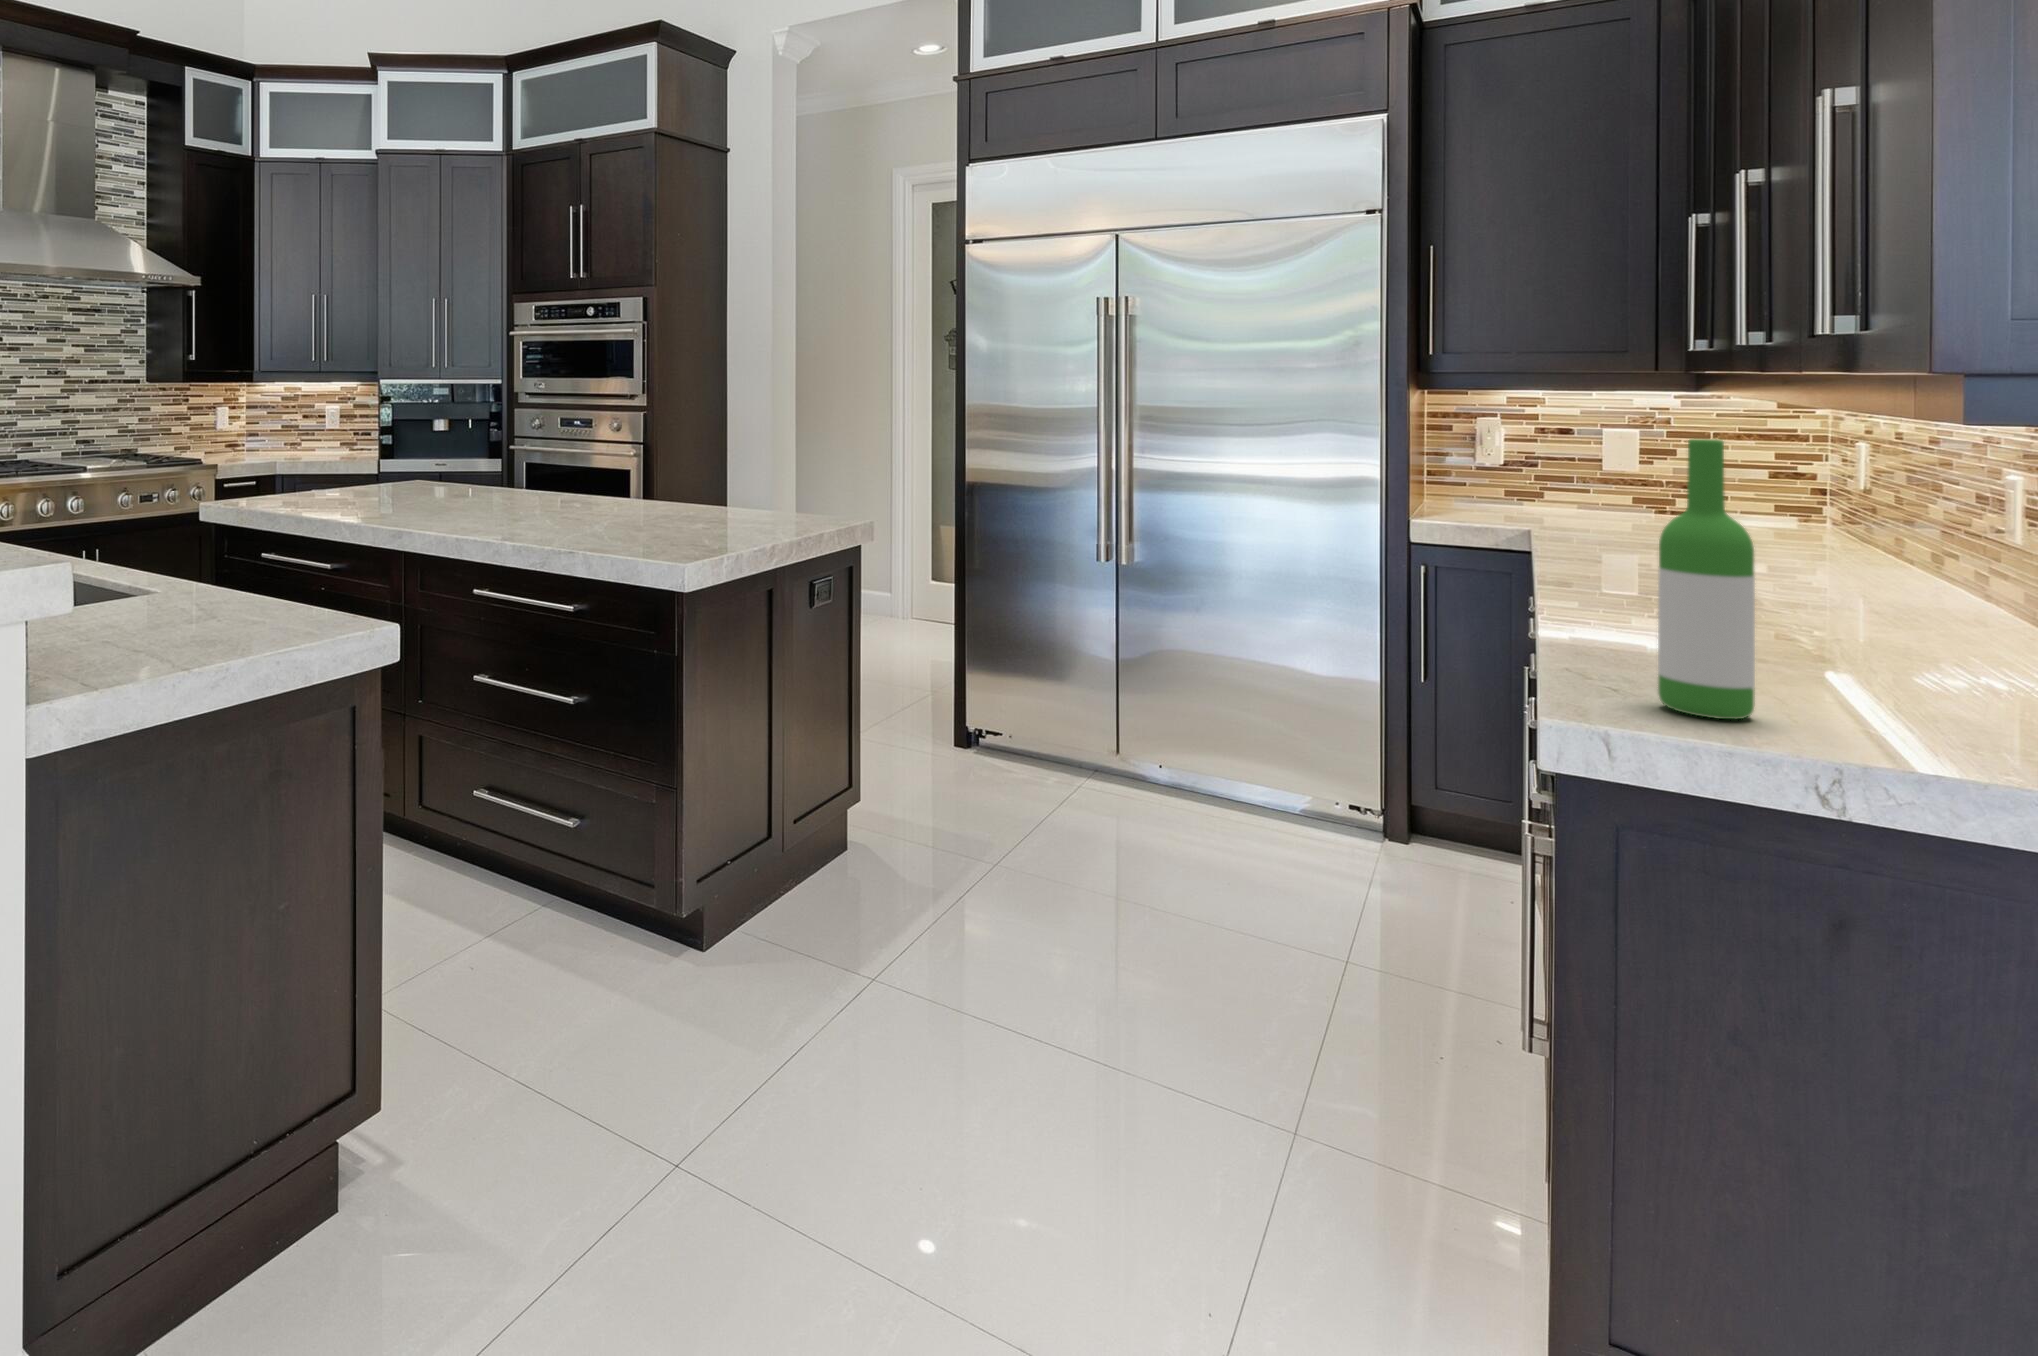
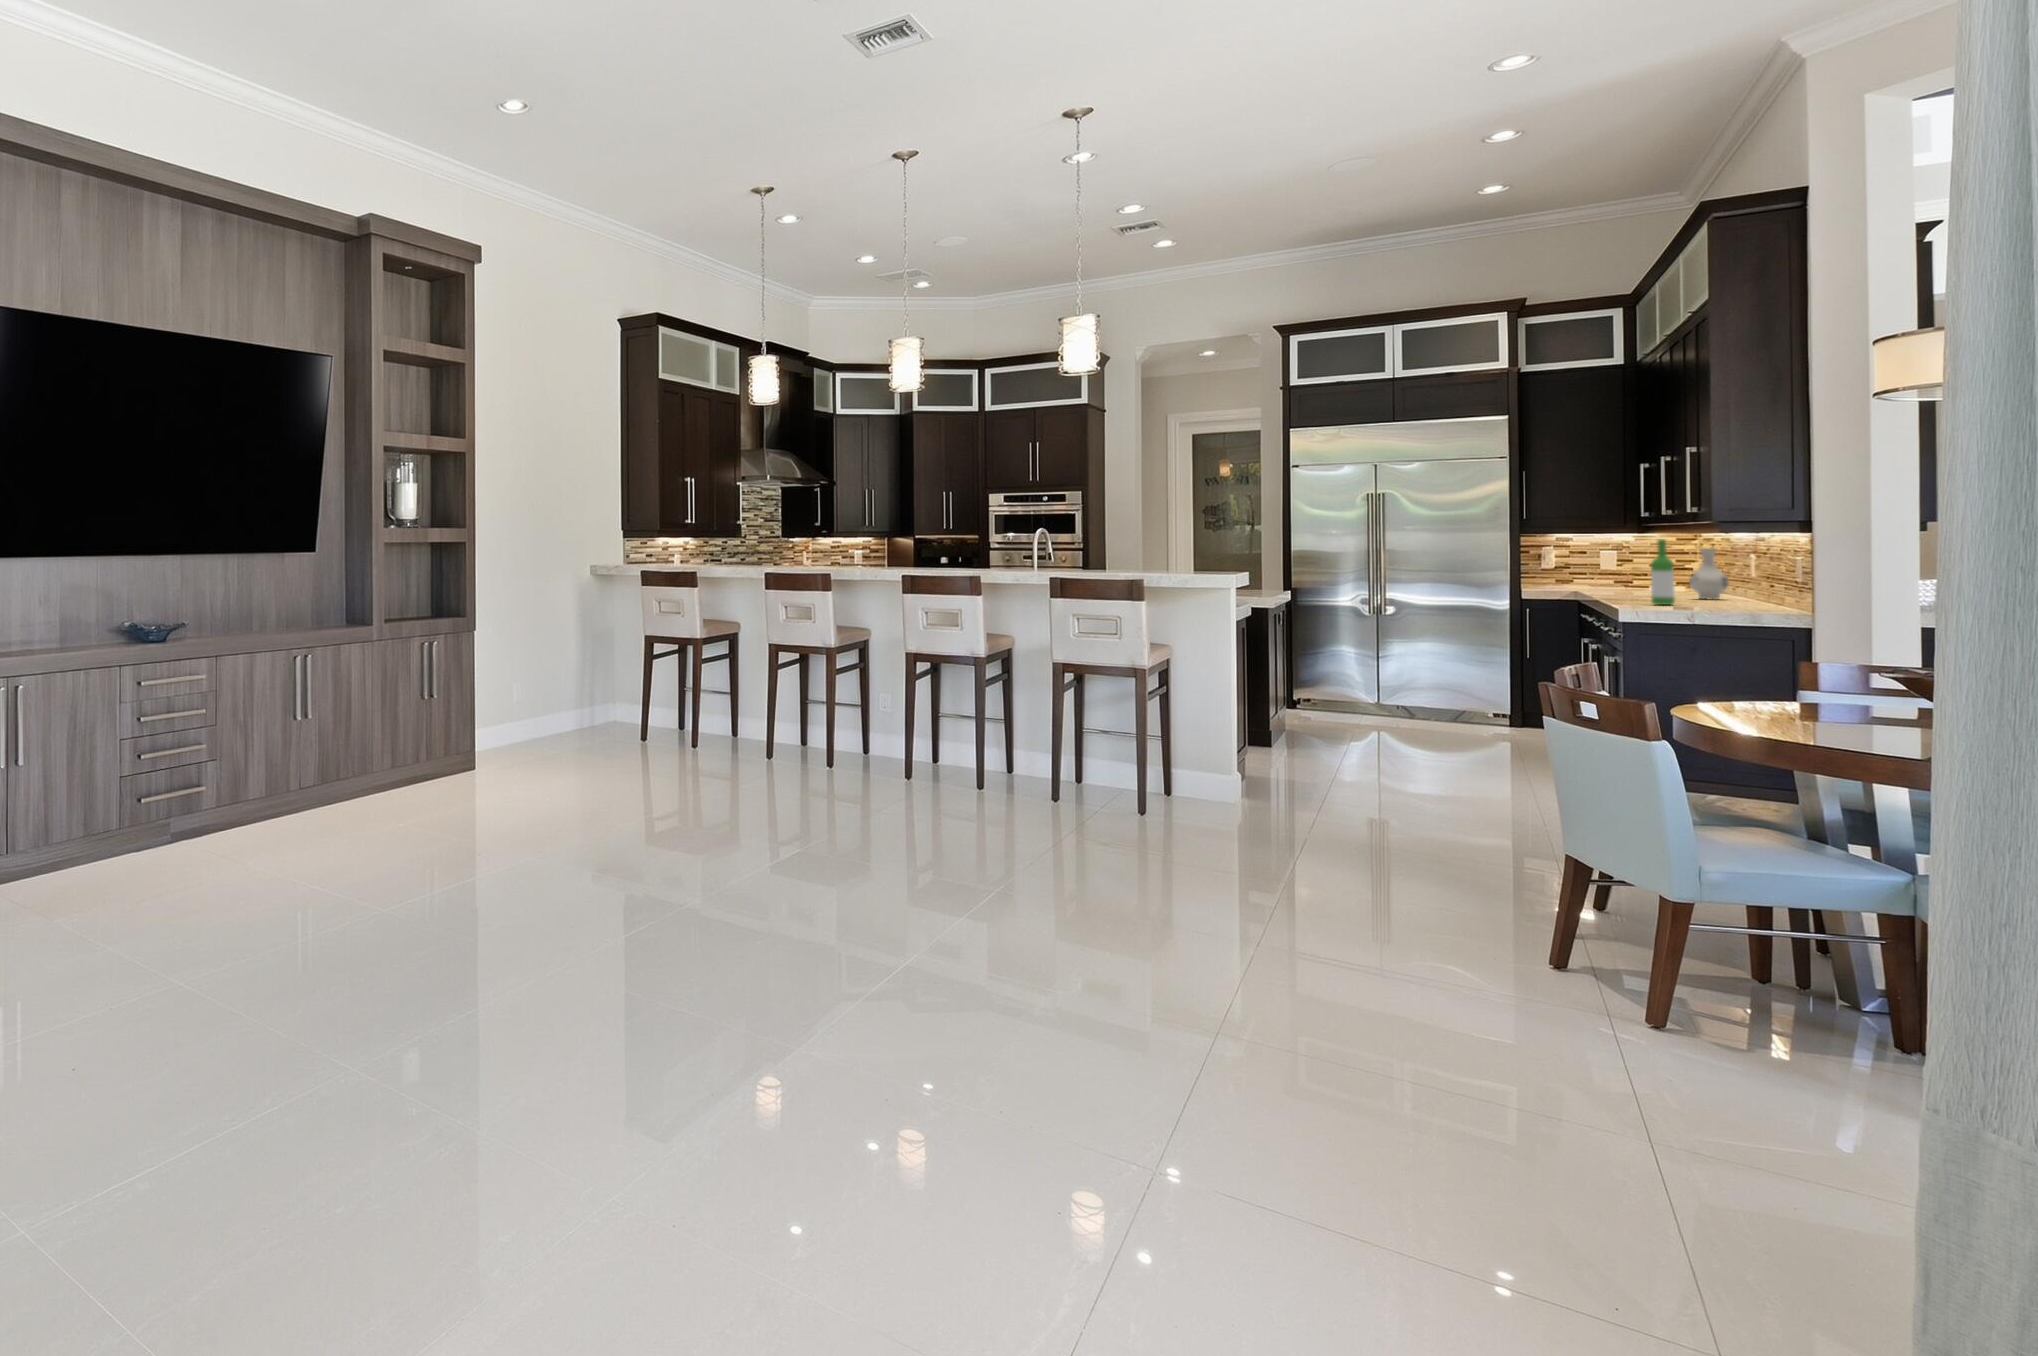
vase: none [1814,456,1959,638] -> present [1689,548,1729,600]

